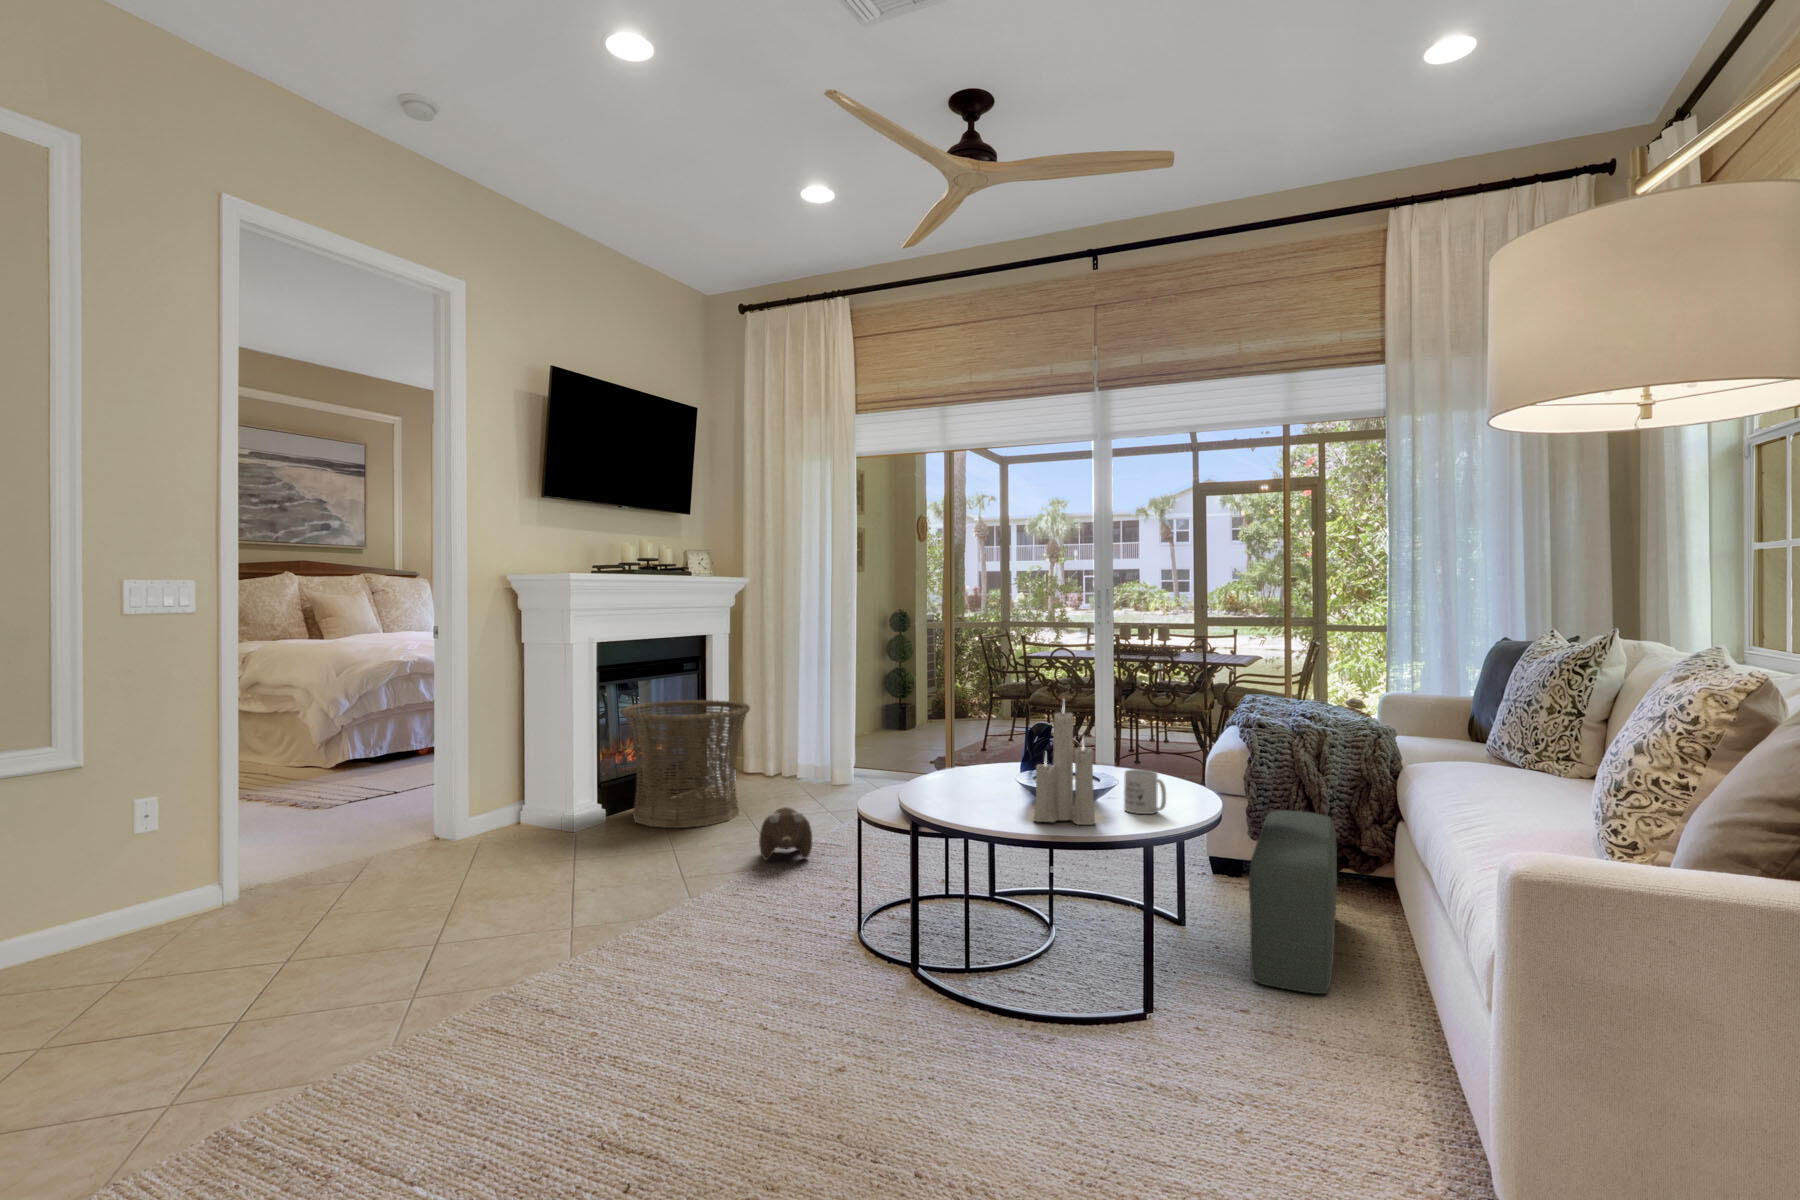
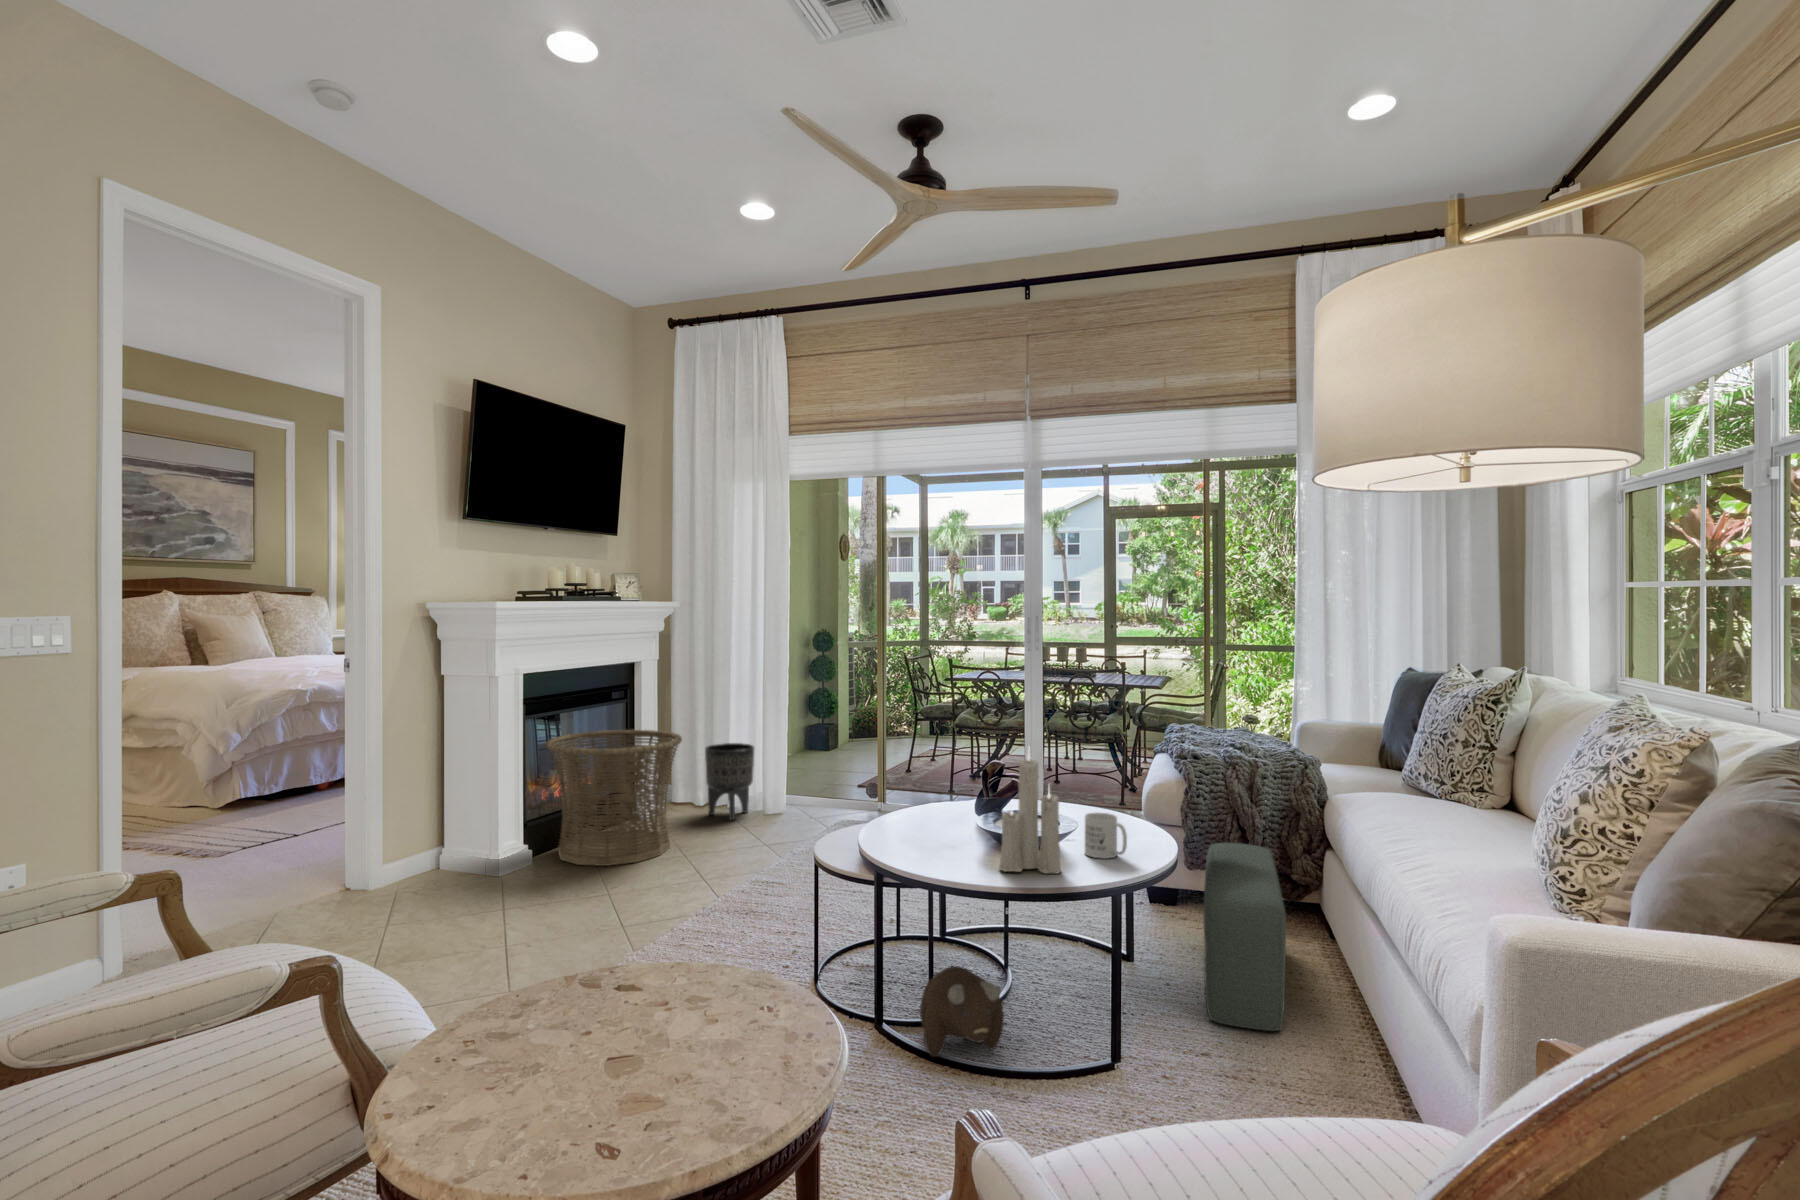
planter: none [775,717,824,792] -> present [705,743,754,821]
plush toy: present [759,807,812,860] -> present [920,966,1004,1057]

